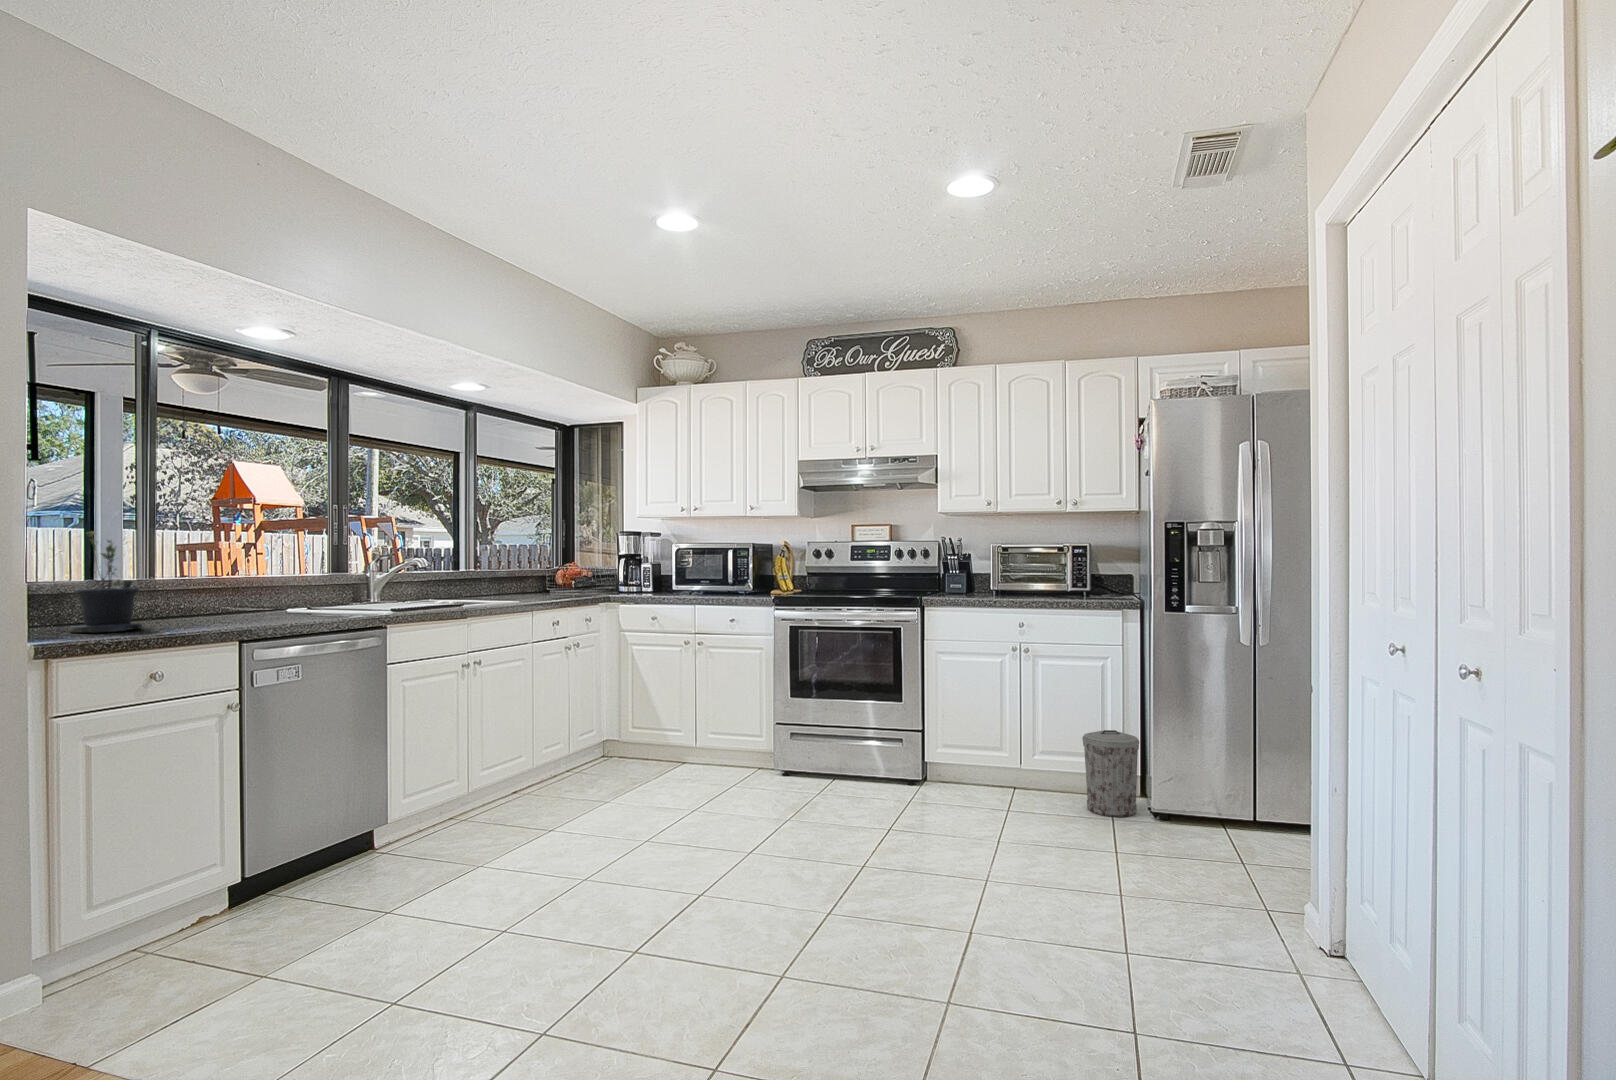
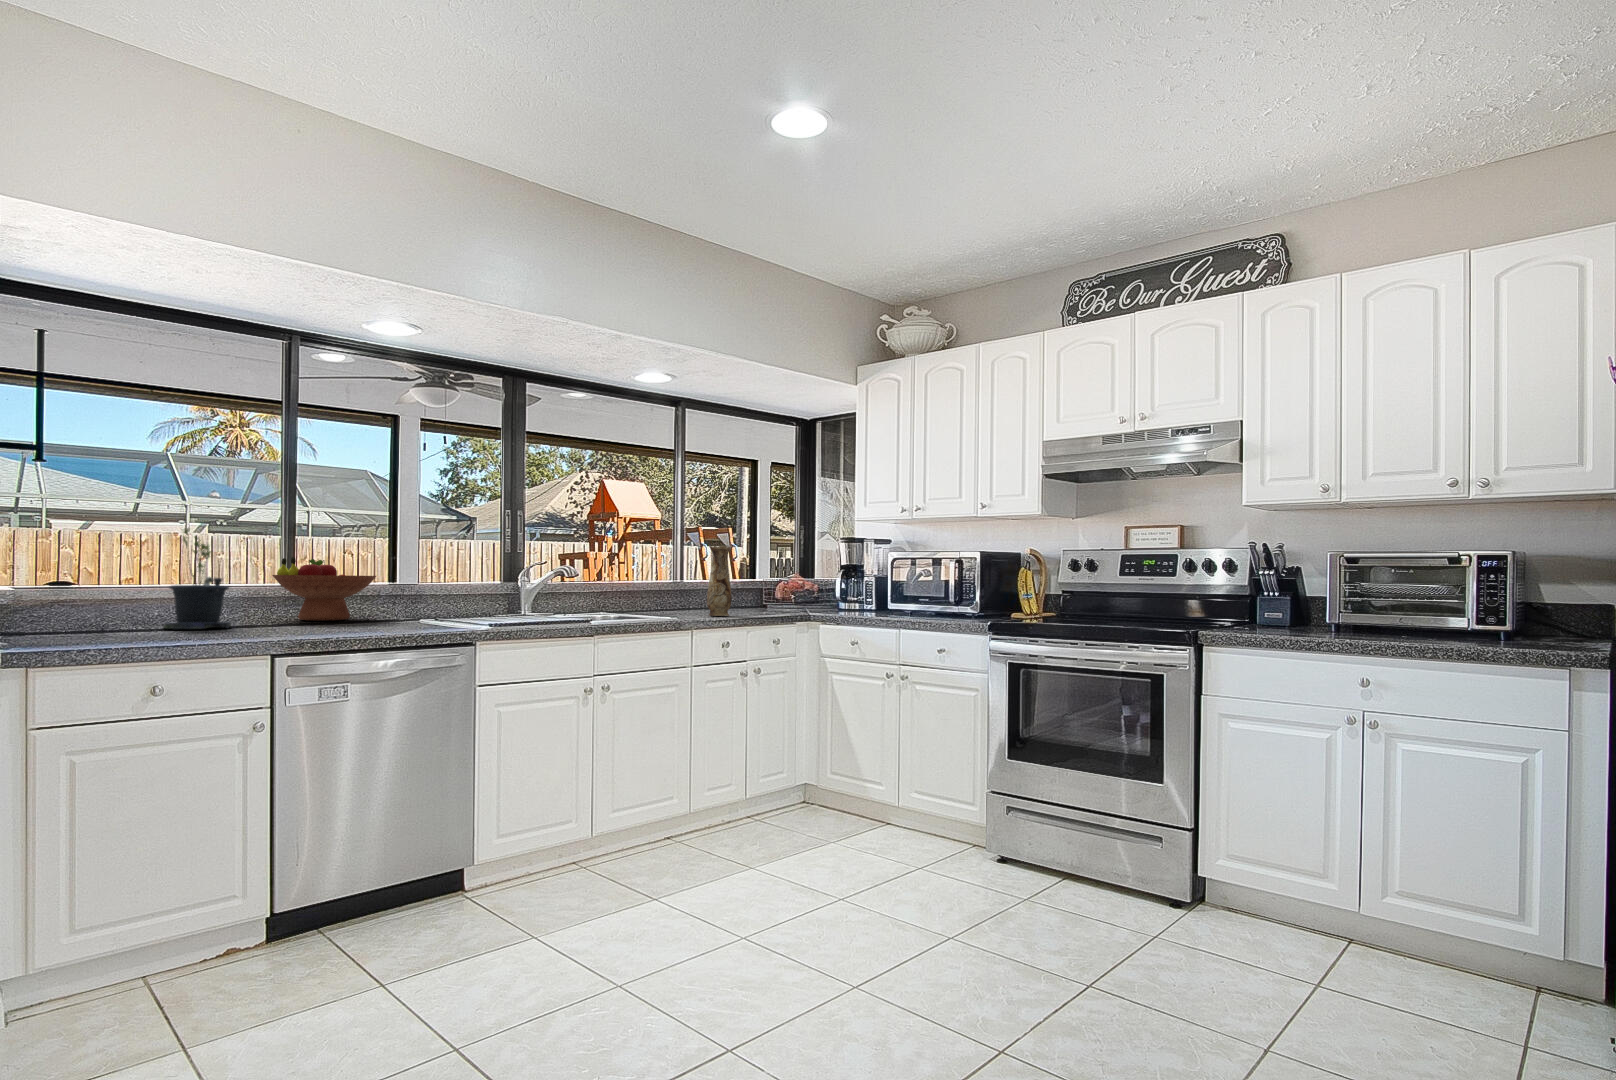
vase: none [534,541,556,600] -> present [707,546,731,616]
fruit bowl: none [146,558,257,619] -> present [272,557,376,621]
trash can: present [1082,730,1139,817] -> none [1467,877,1588,1043]

